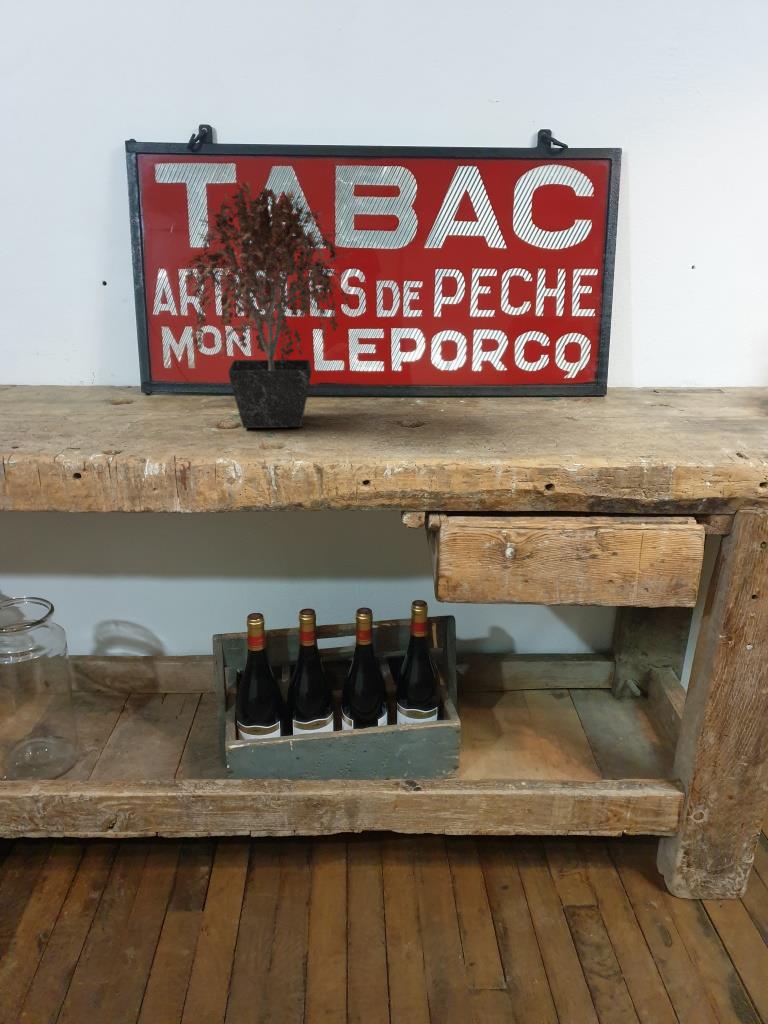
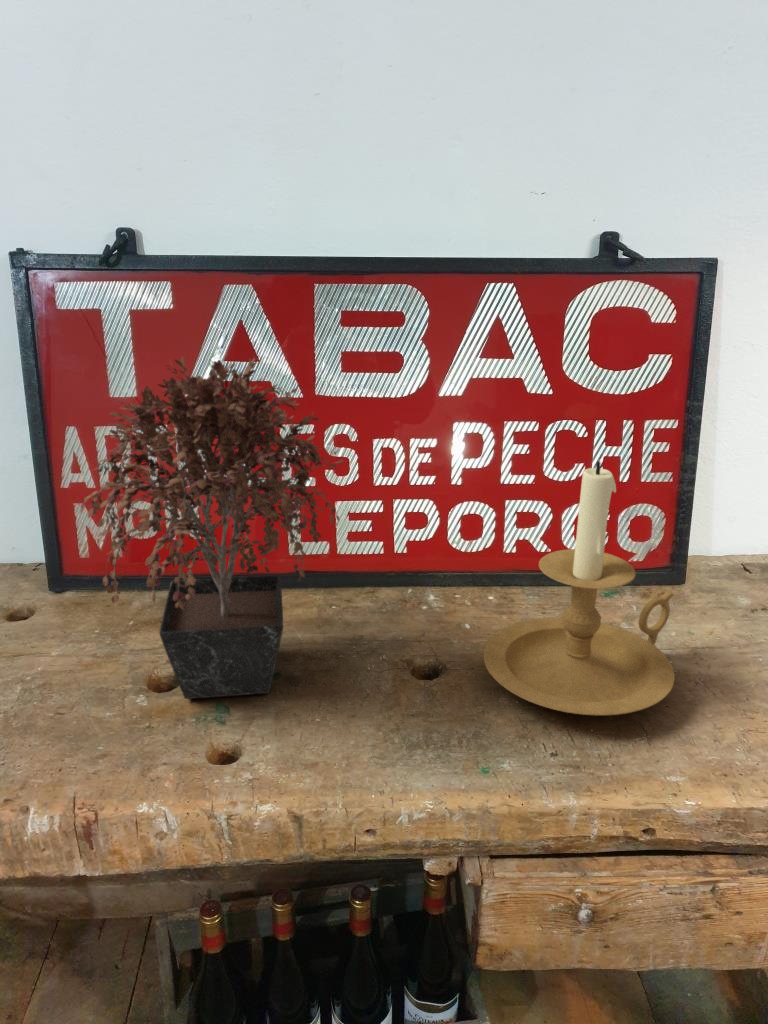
candle holder: none [451,256,587,432] -> present [483,461,675,716]

